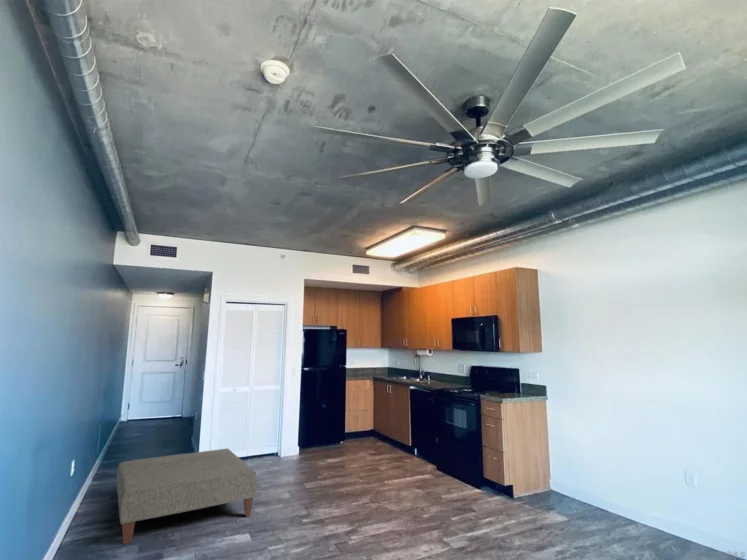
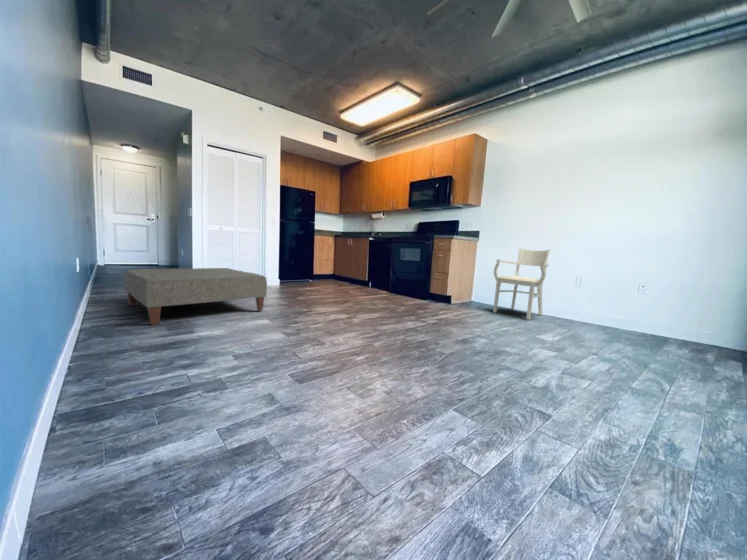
armchair: none [561,418,645,541] -> present [493,248,550,320]

